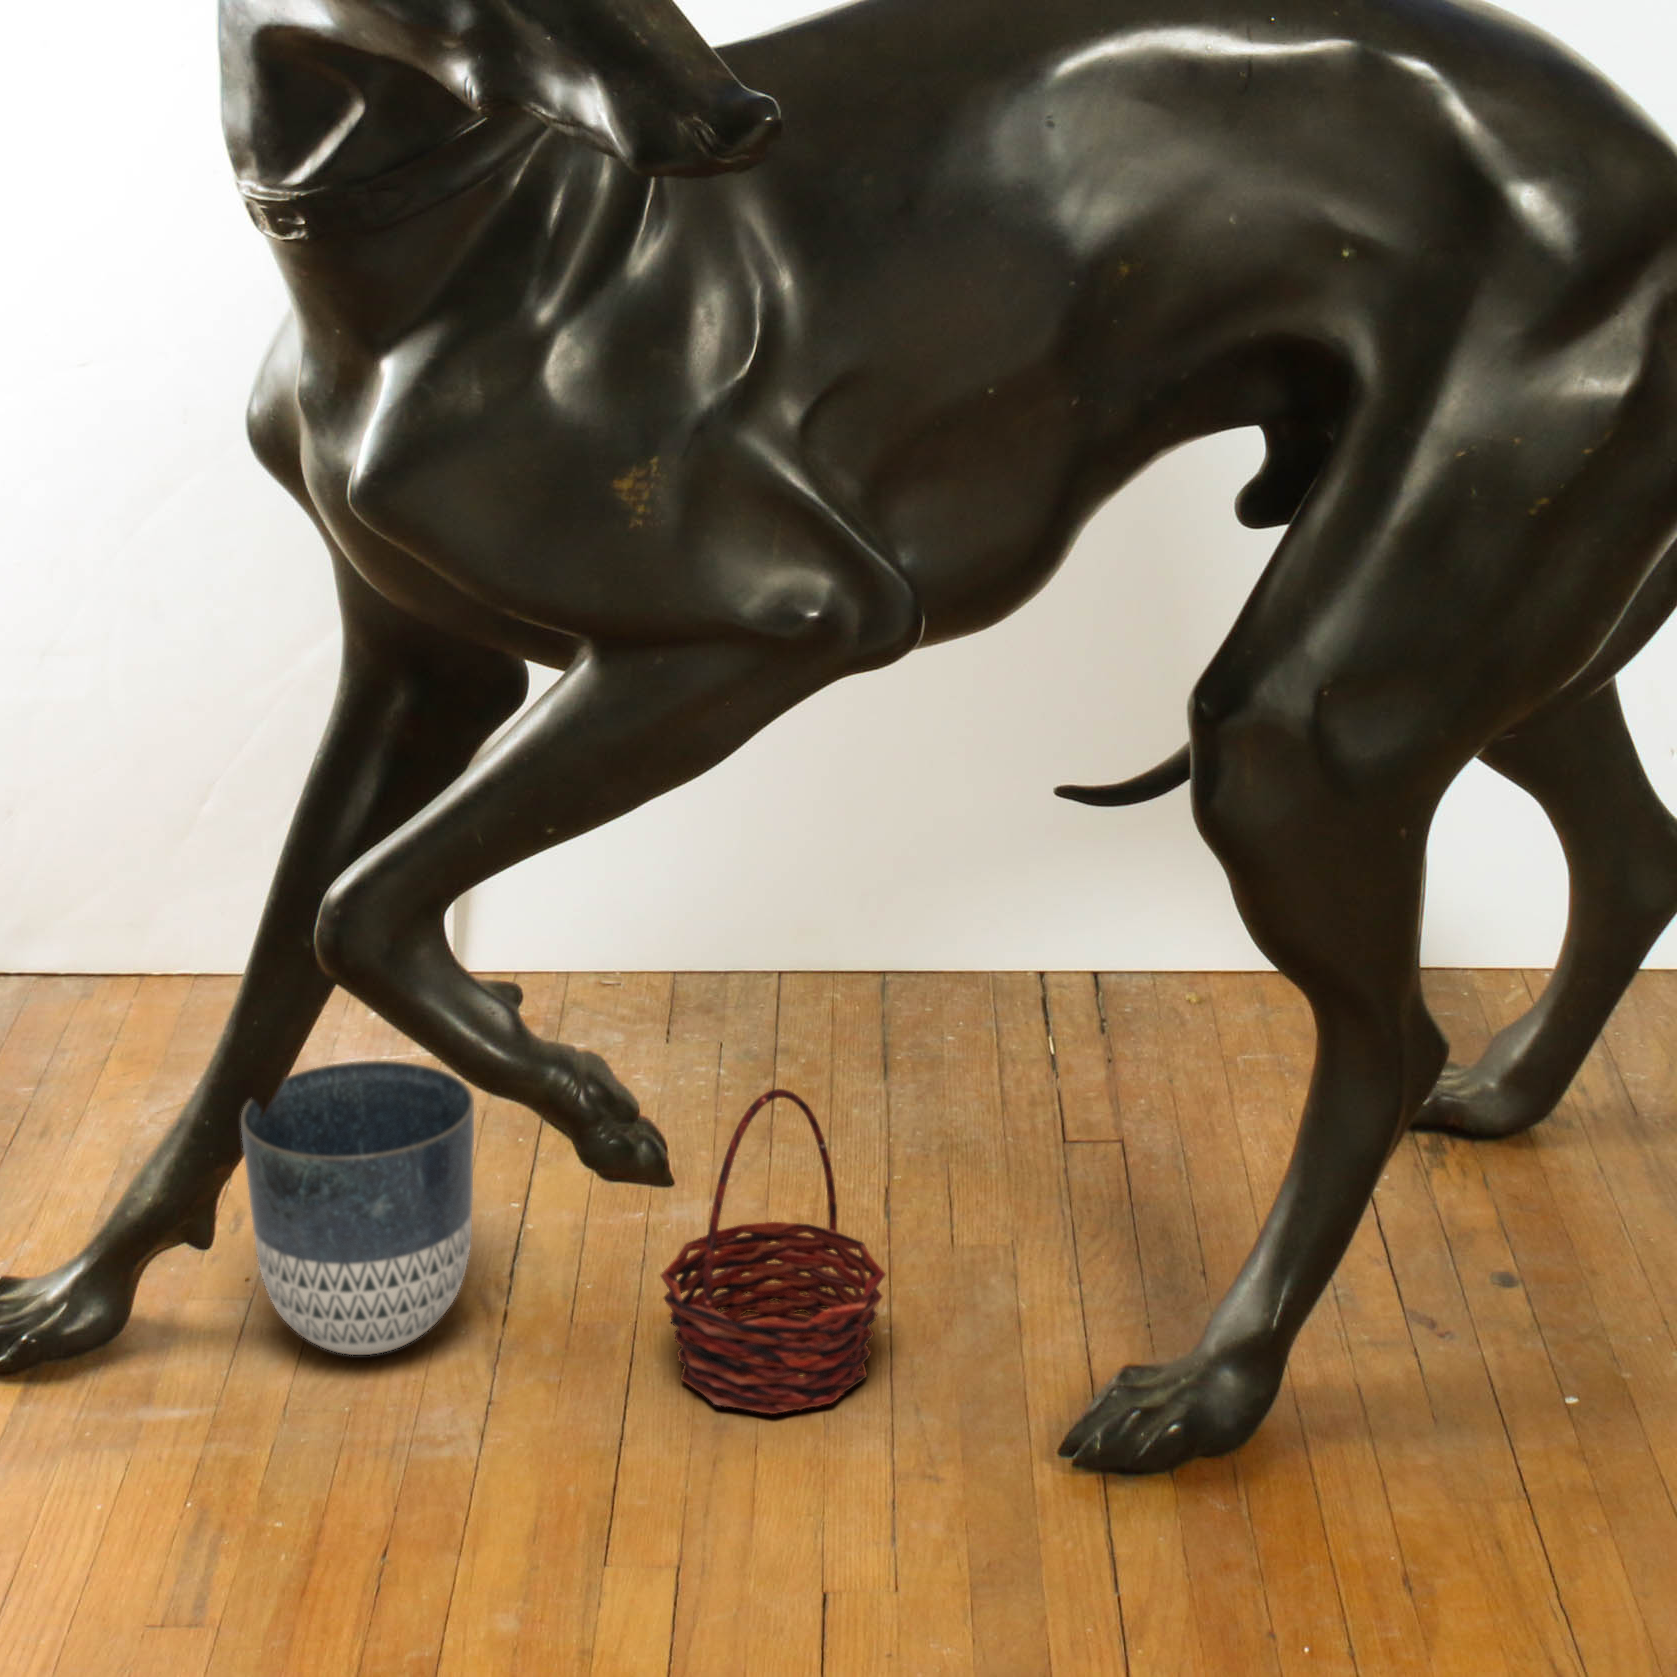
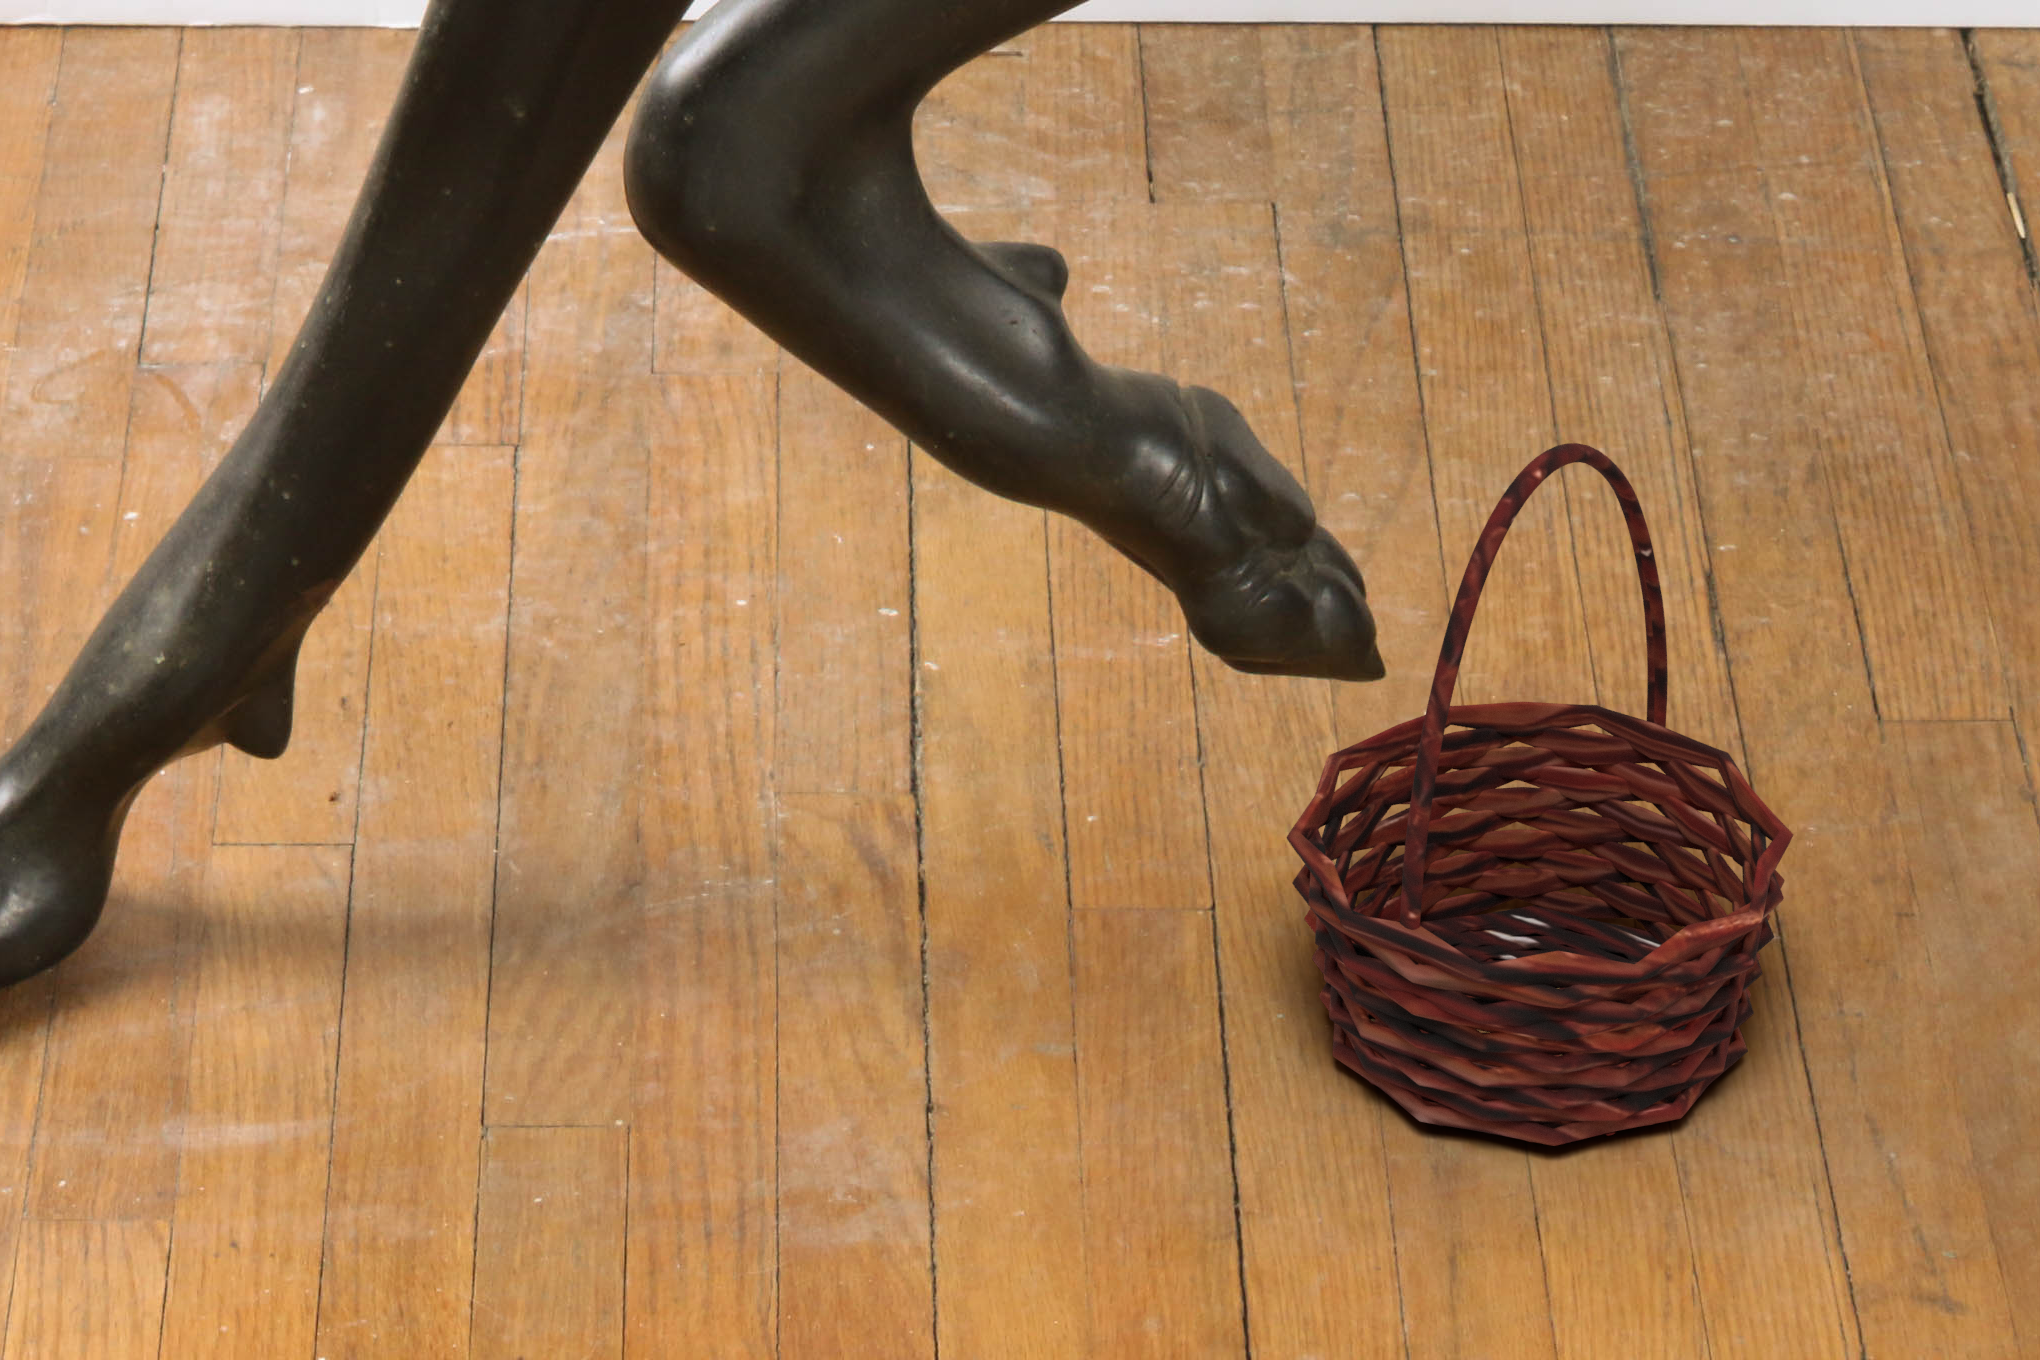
planter: present [241,1061,474,1355] -> none [345,350,860,993]

